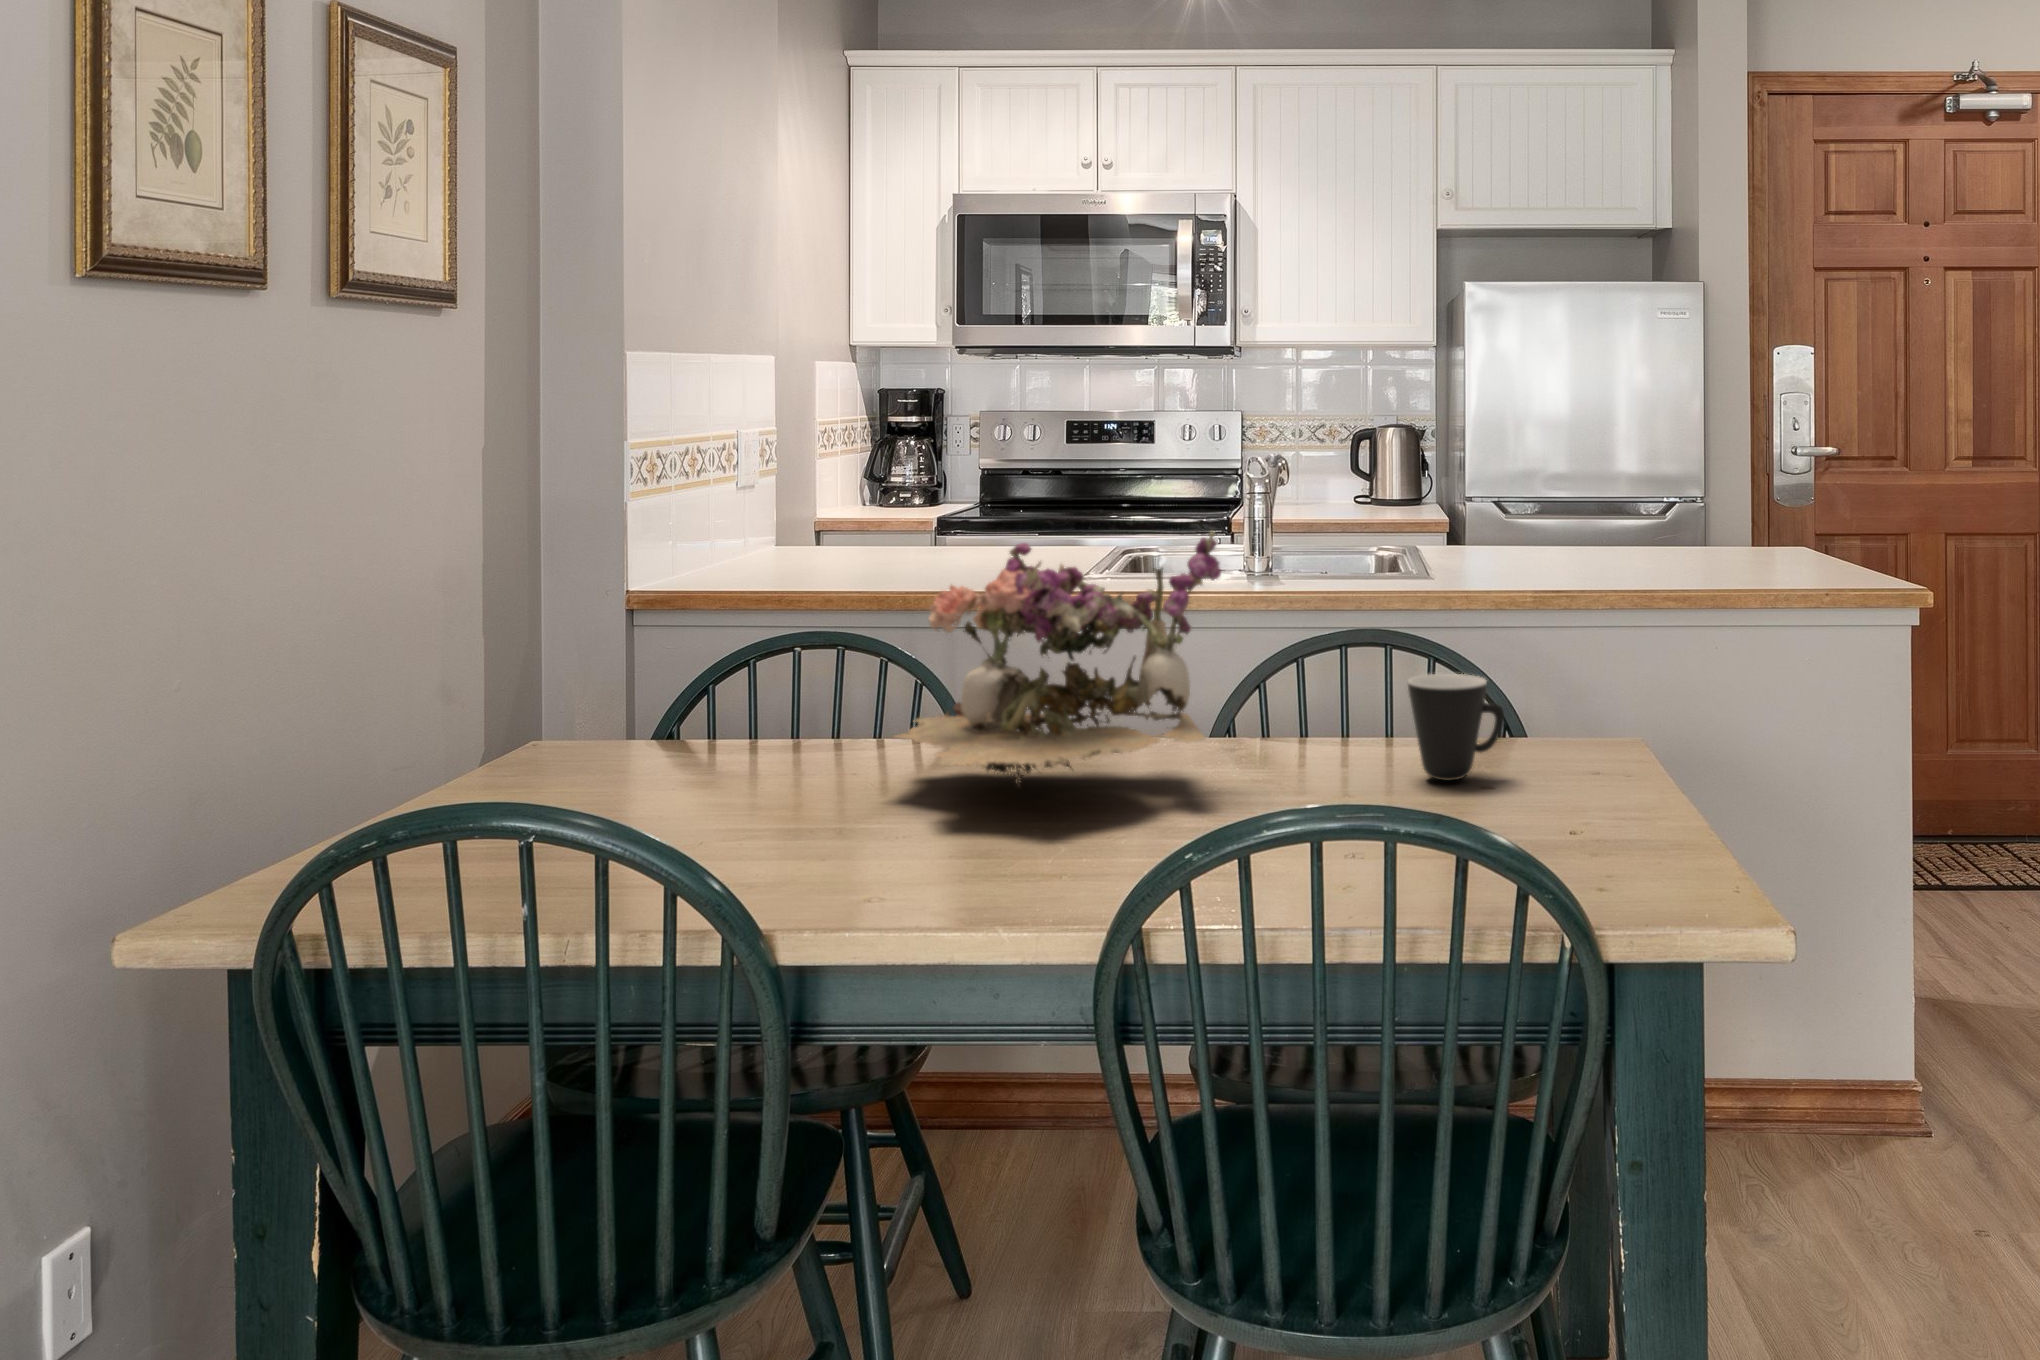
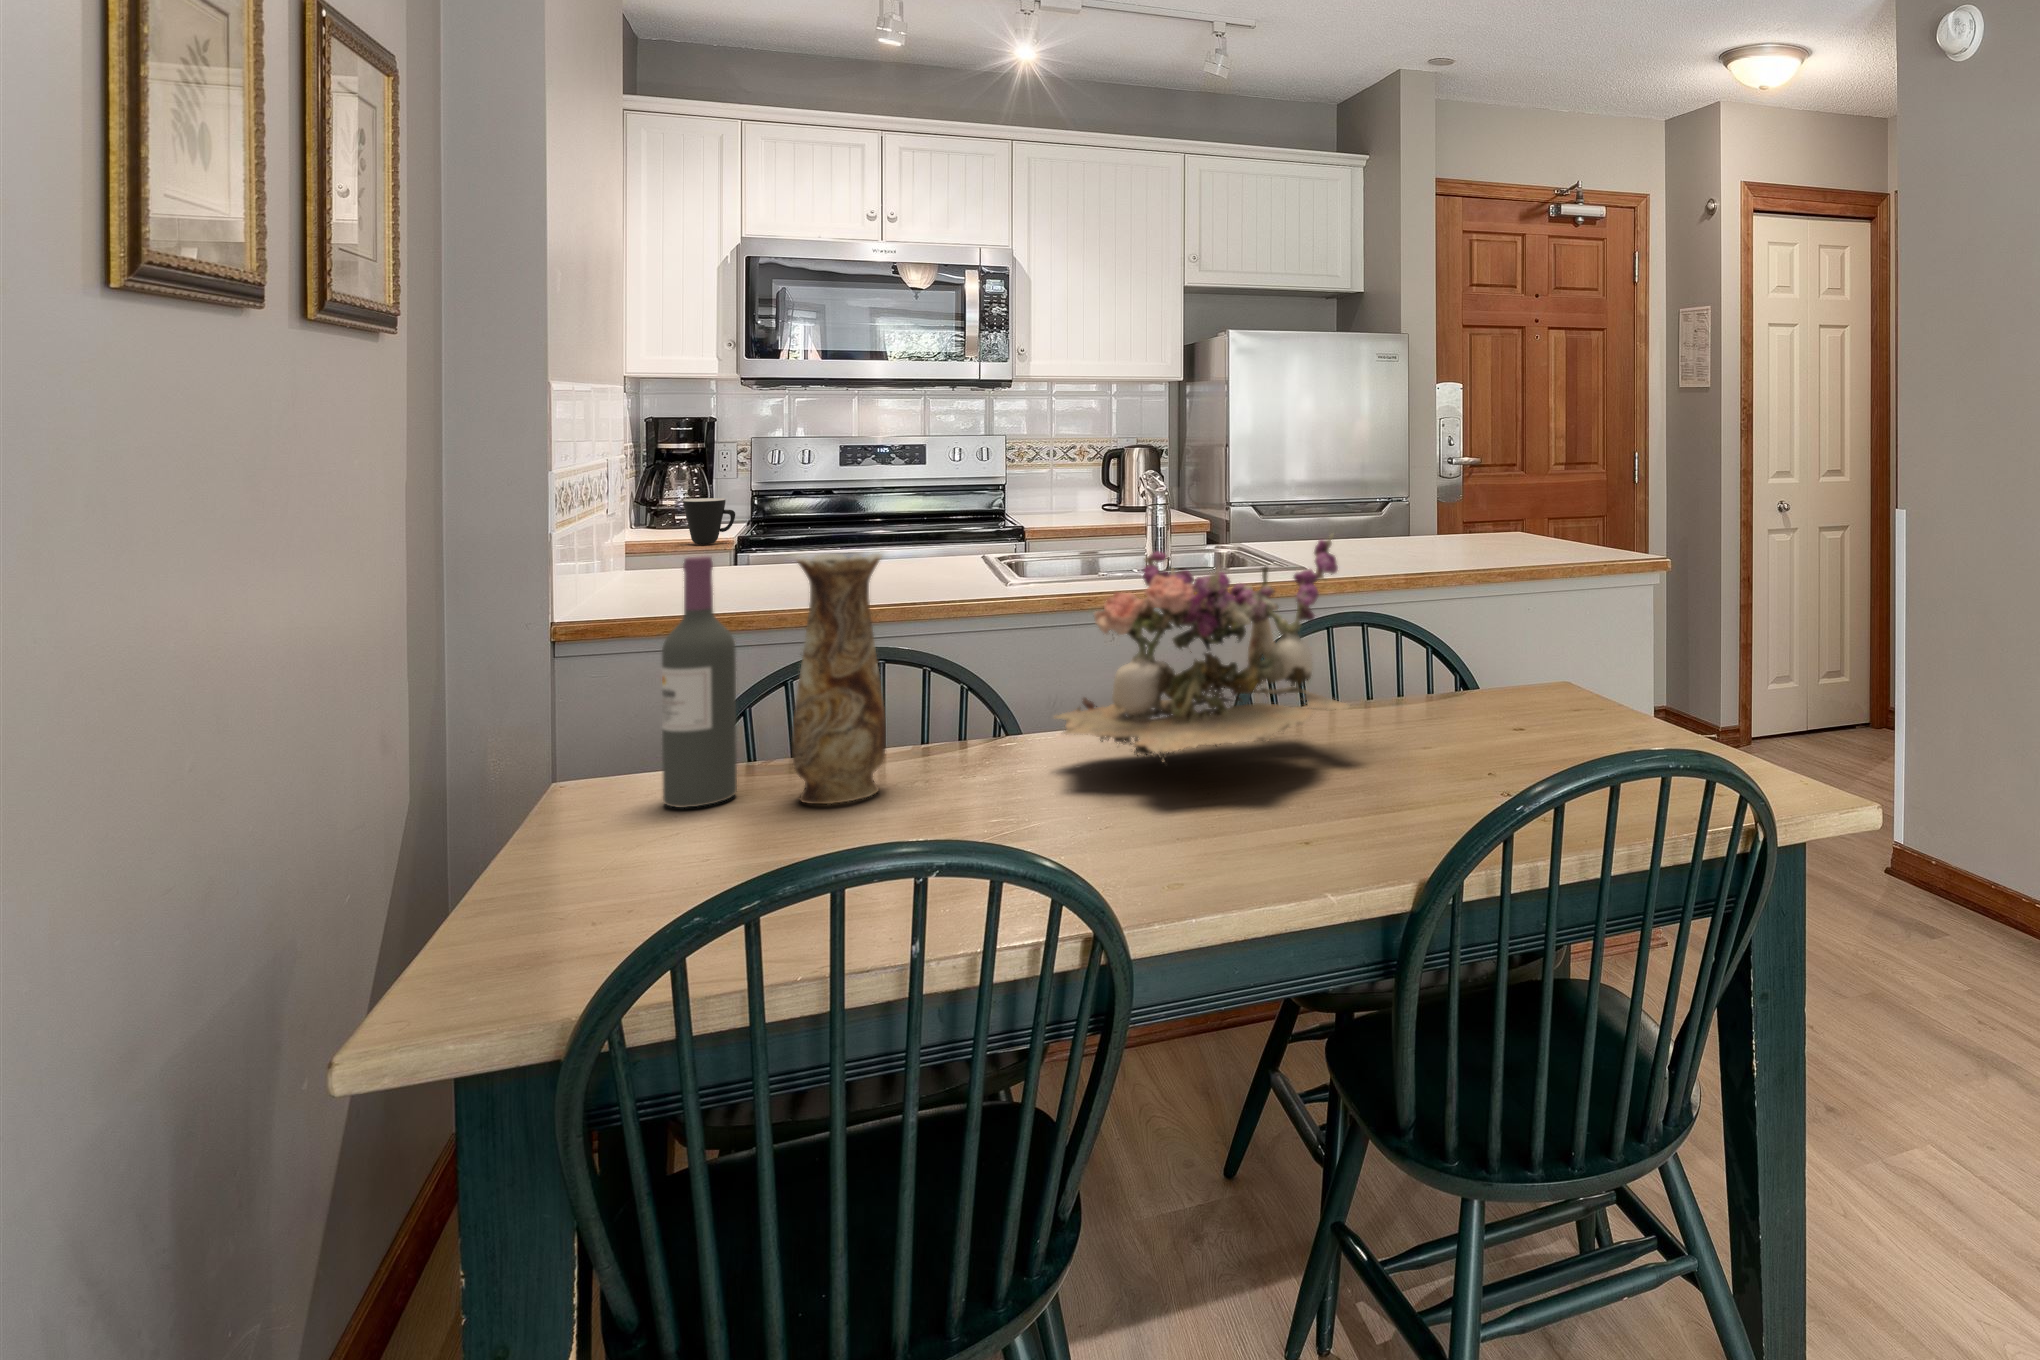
wine bottle: none [564,526,632,773] -> present [662,556,737,808]
vase: none [659,529,751,784] -> present [792,554,886,804]
mug: present [1408,674,1504,780] -> present [683,498,735,544]

